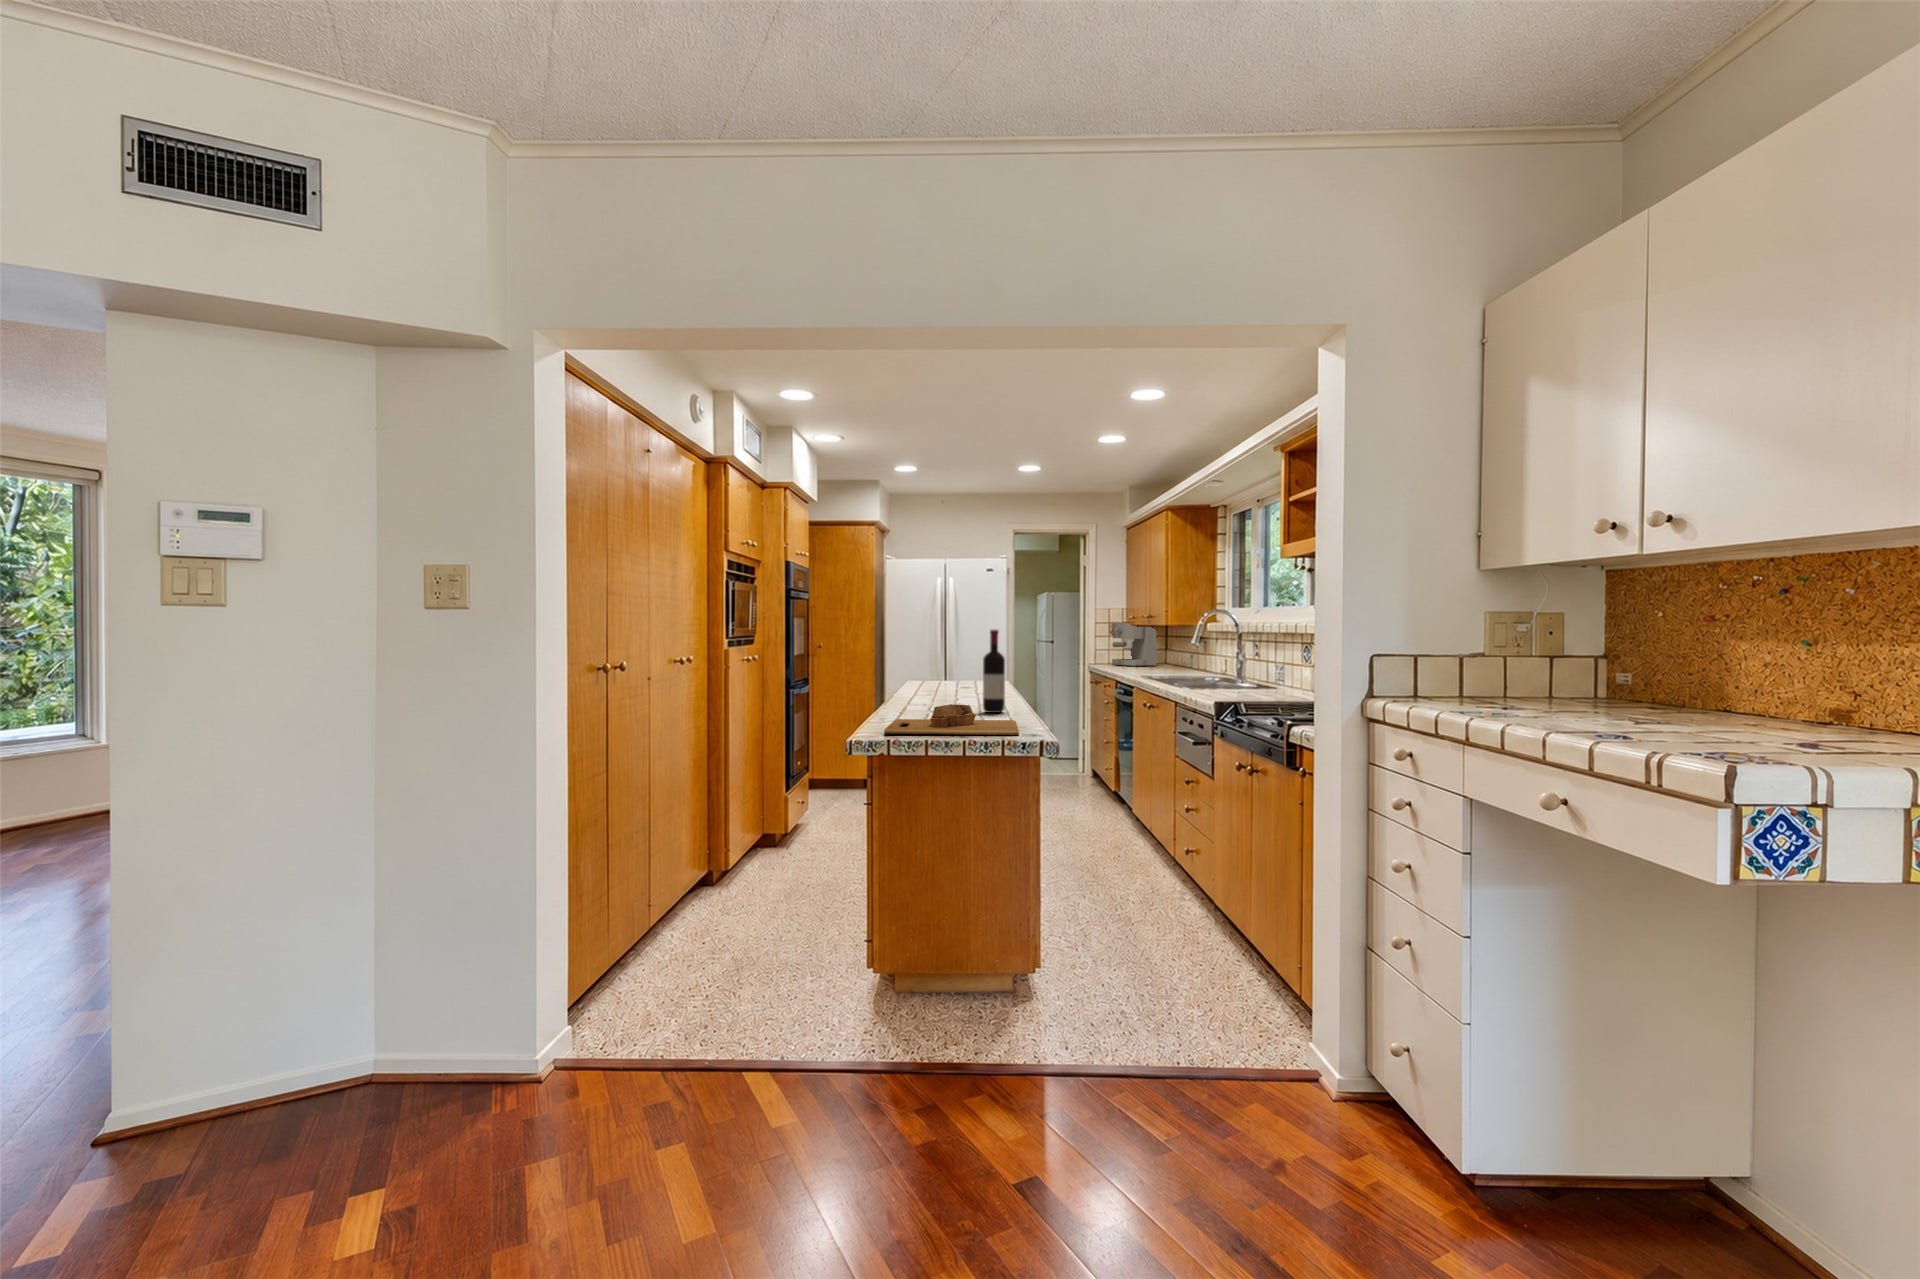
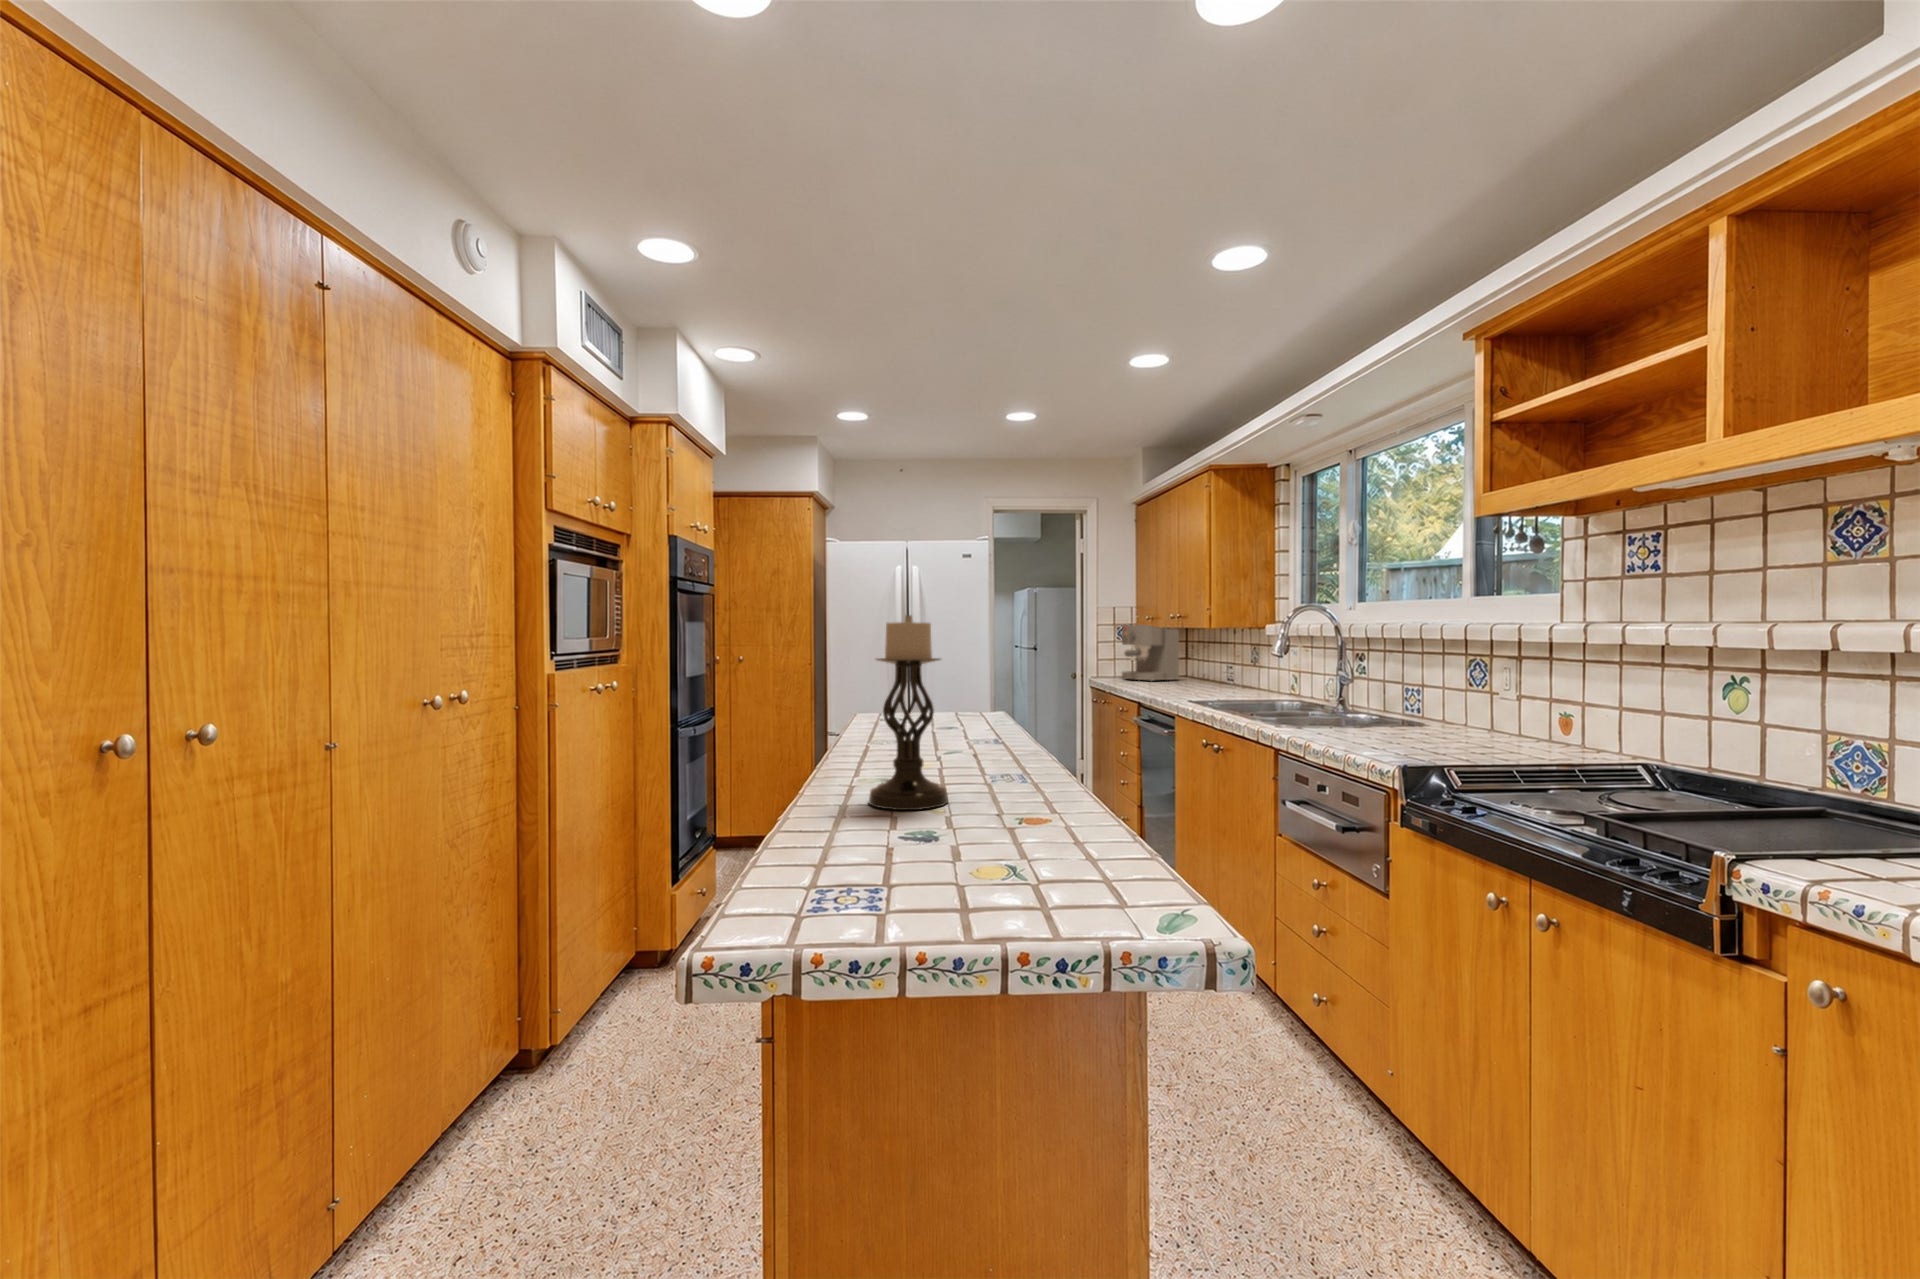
candle holder: none [915,616,956,714] -> present [869,615,948,810]
wine bottle: present [983,630,1005,713] -> none [1001,641,1045,805]
cutting board: present [884,704,1019,735] -> none [791,818,1136,918]

